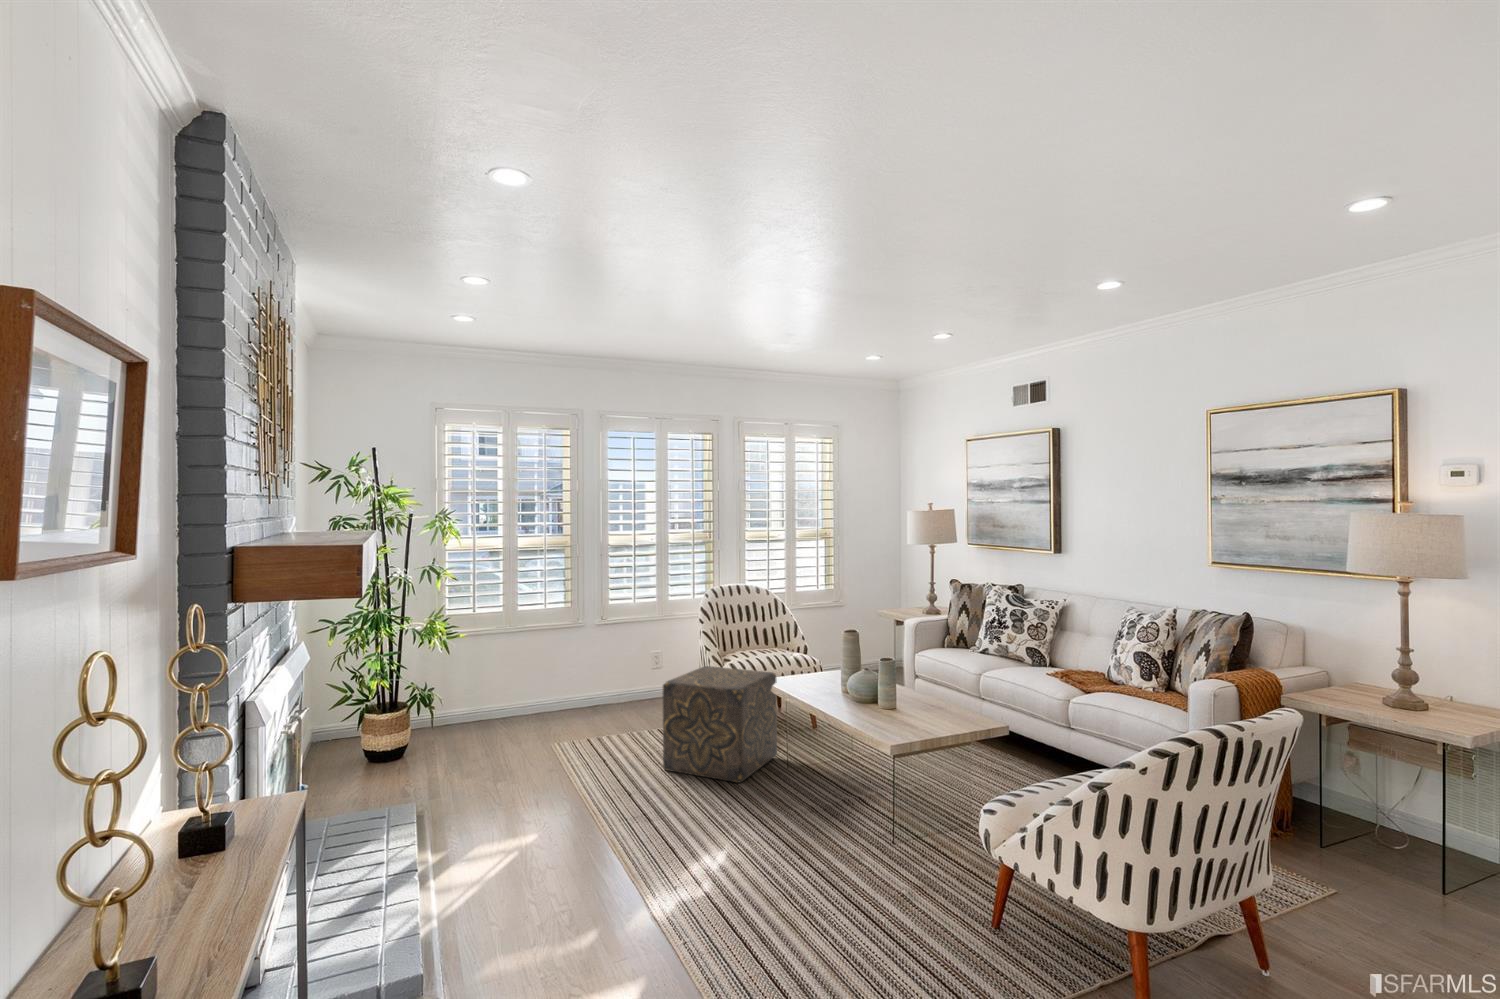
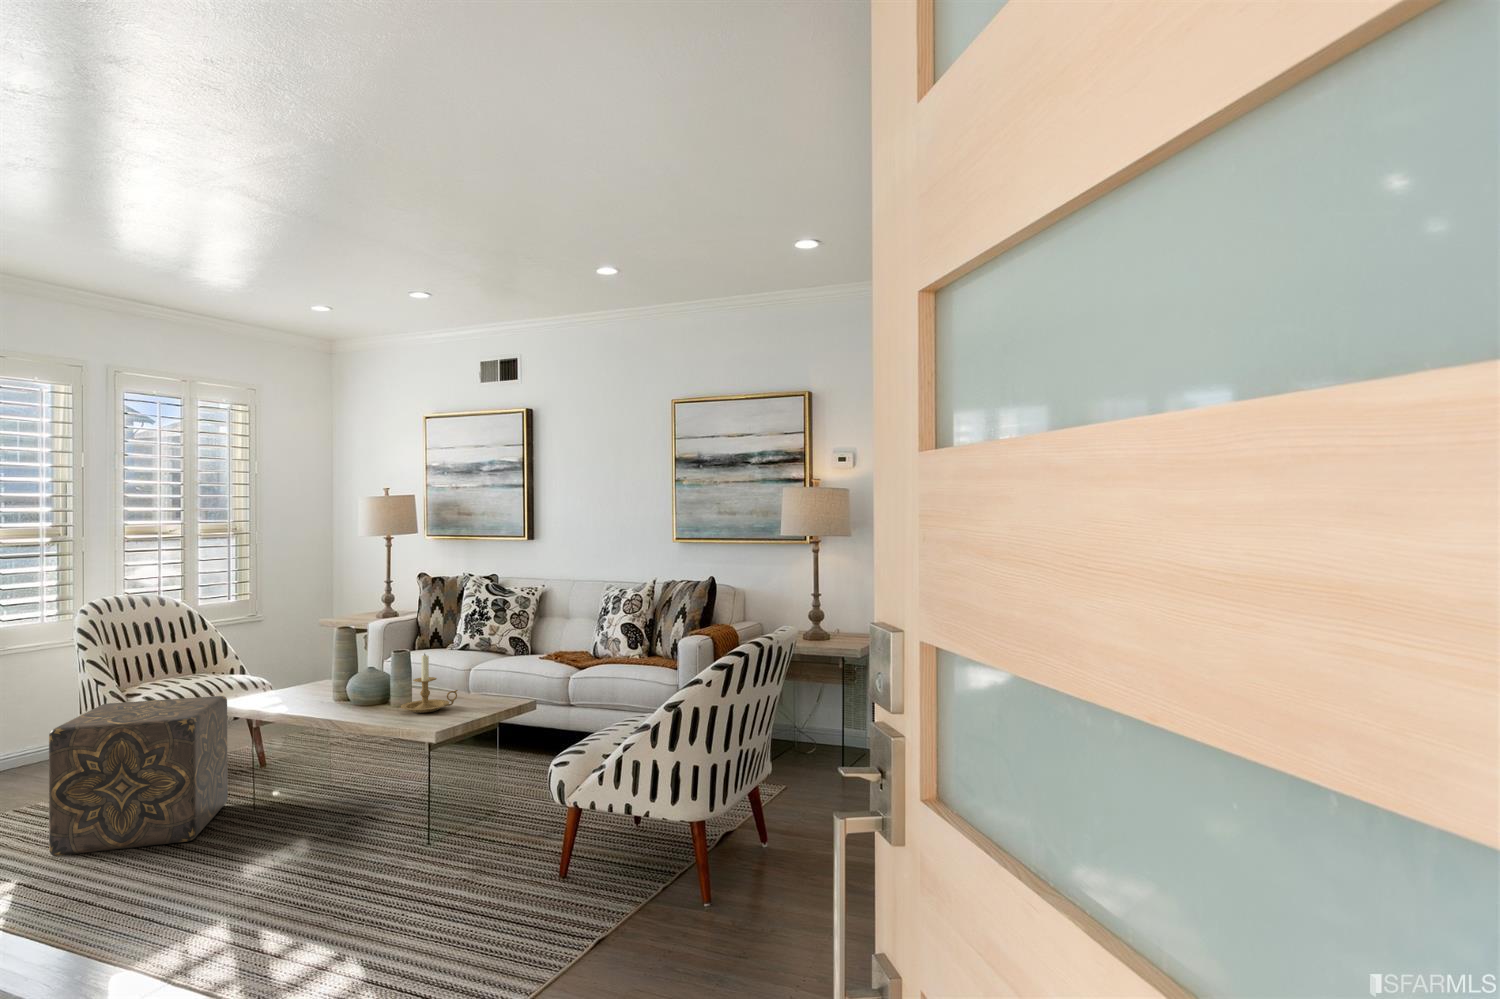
candle holder: none [883,665,933,719] -> present [401,654,458,713]

